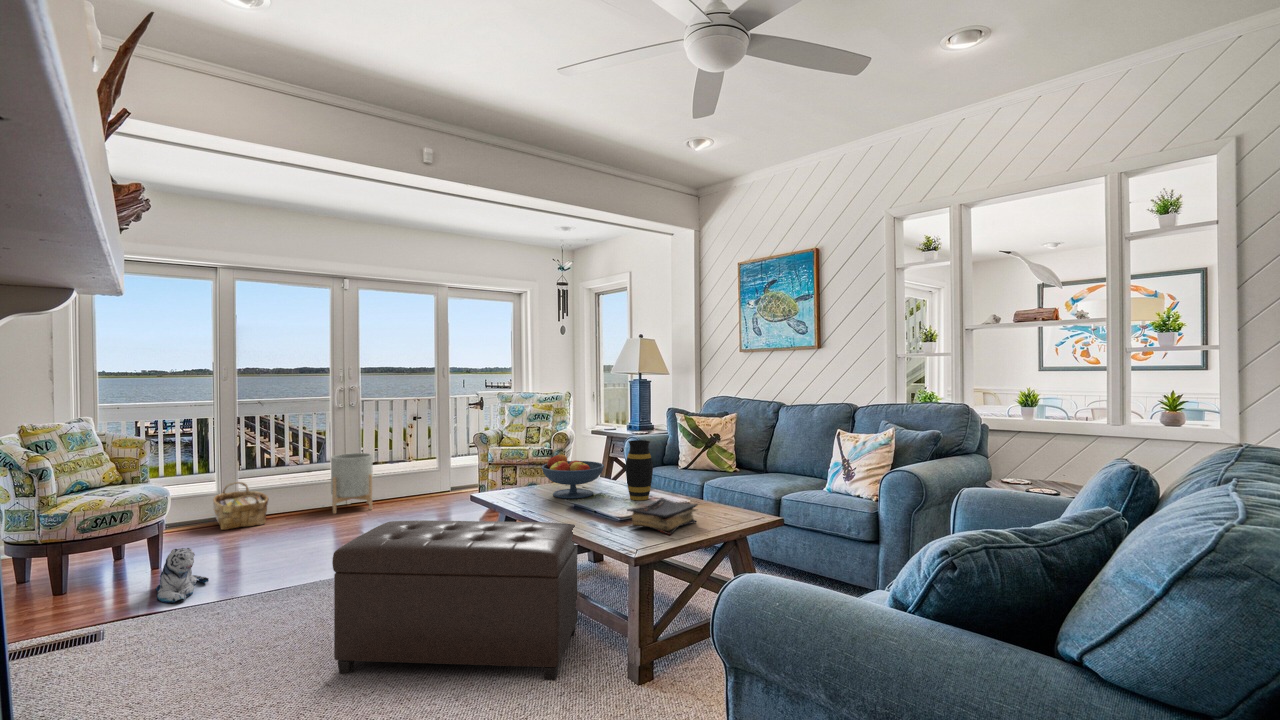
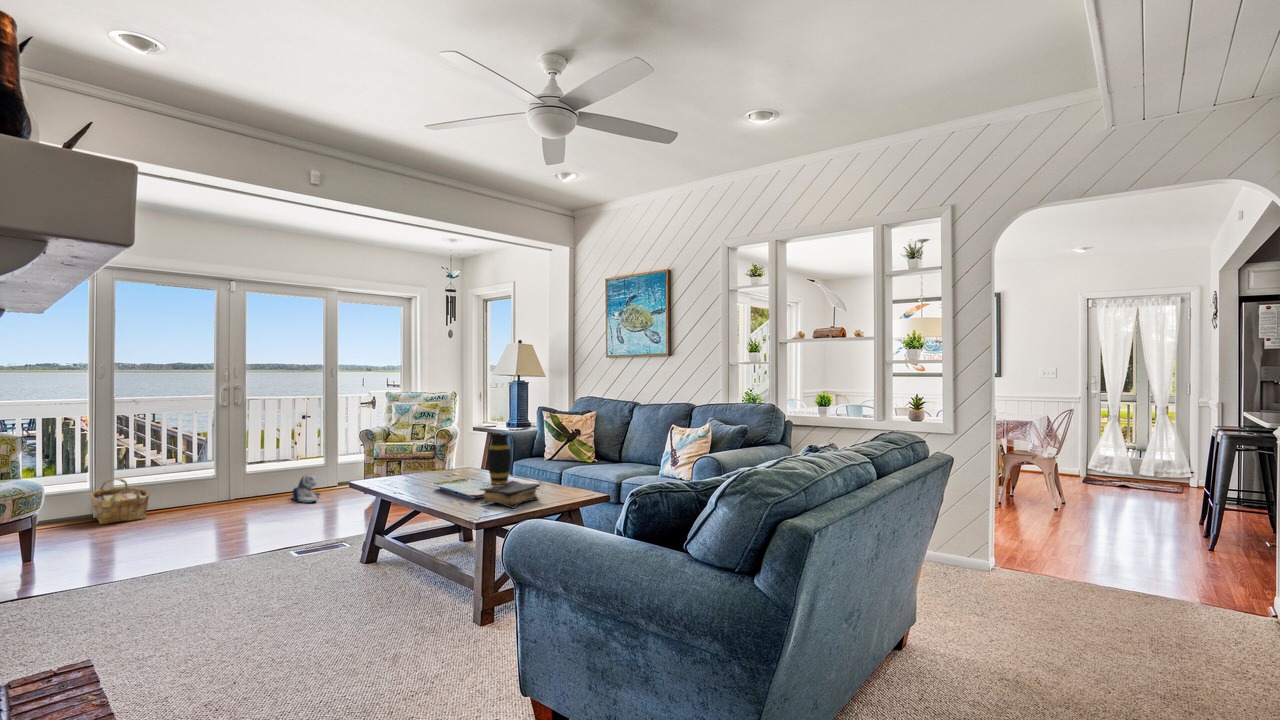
planter: present [331,453,373,513] -> none [214,450,257,508]
fruit bowl: present [541,455,604,499] -> none [414,446,470,484]
ottoman: present [332,520,578,681] -> none [220,503,439,629]
plush toy: present [155,548,209,603] -> present [292,474,320,503]

